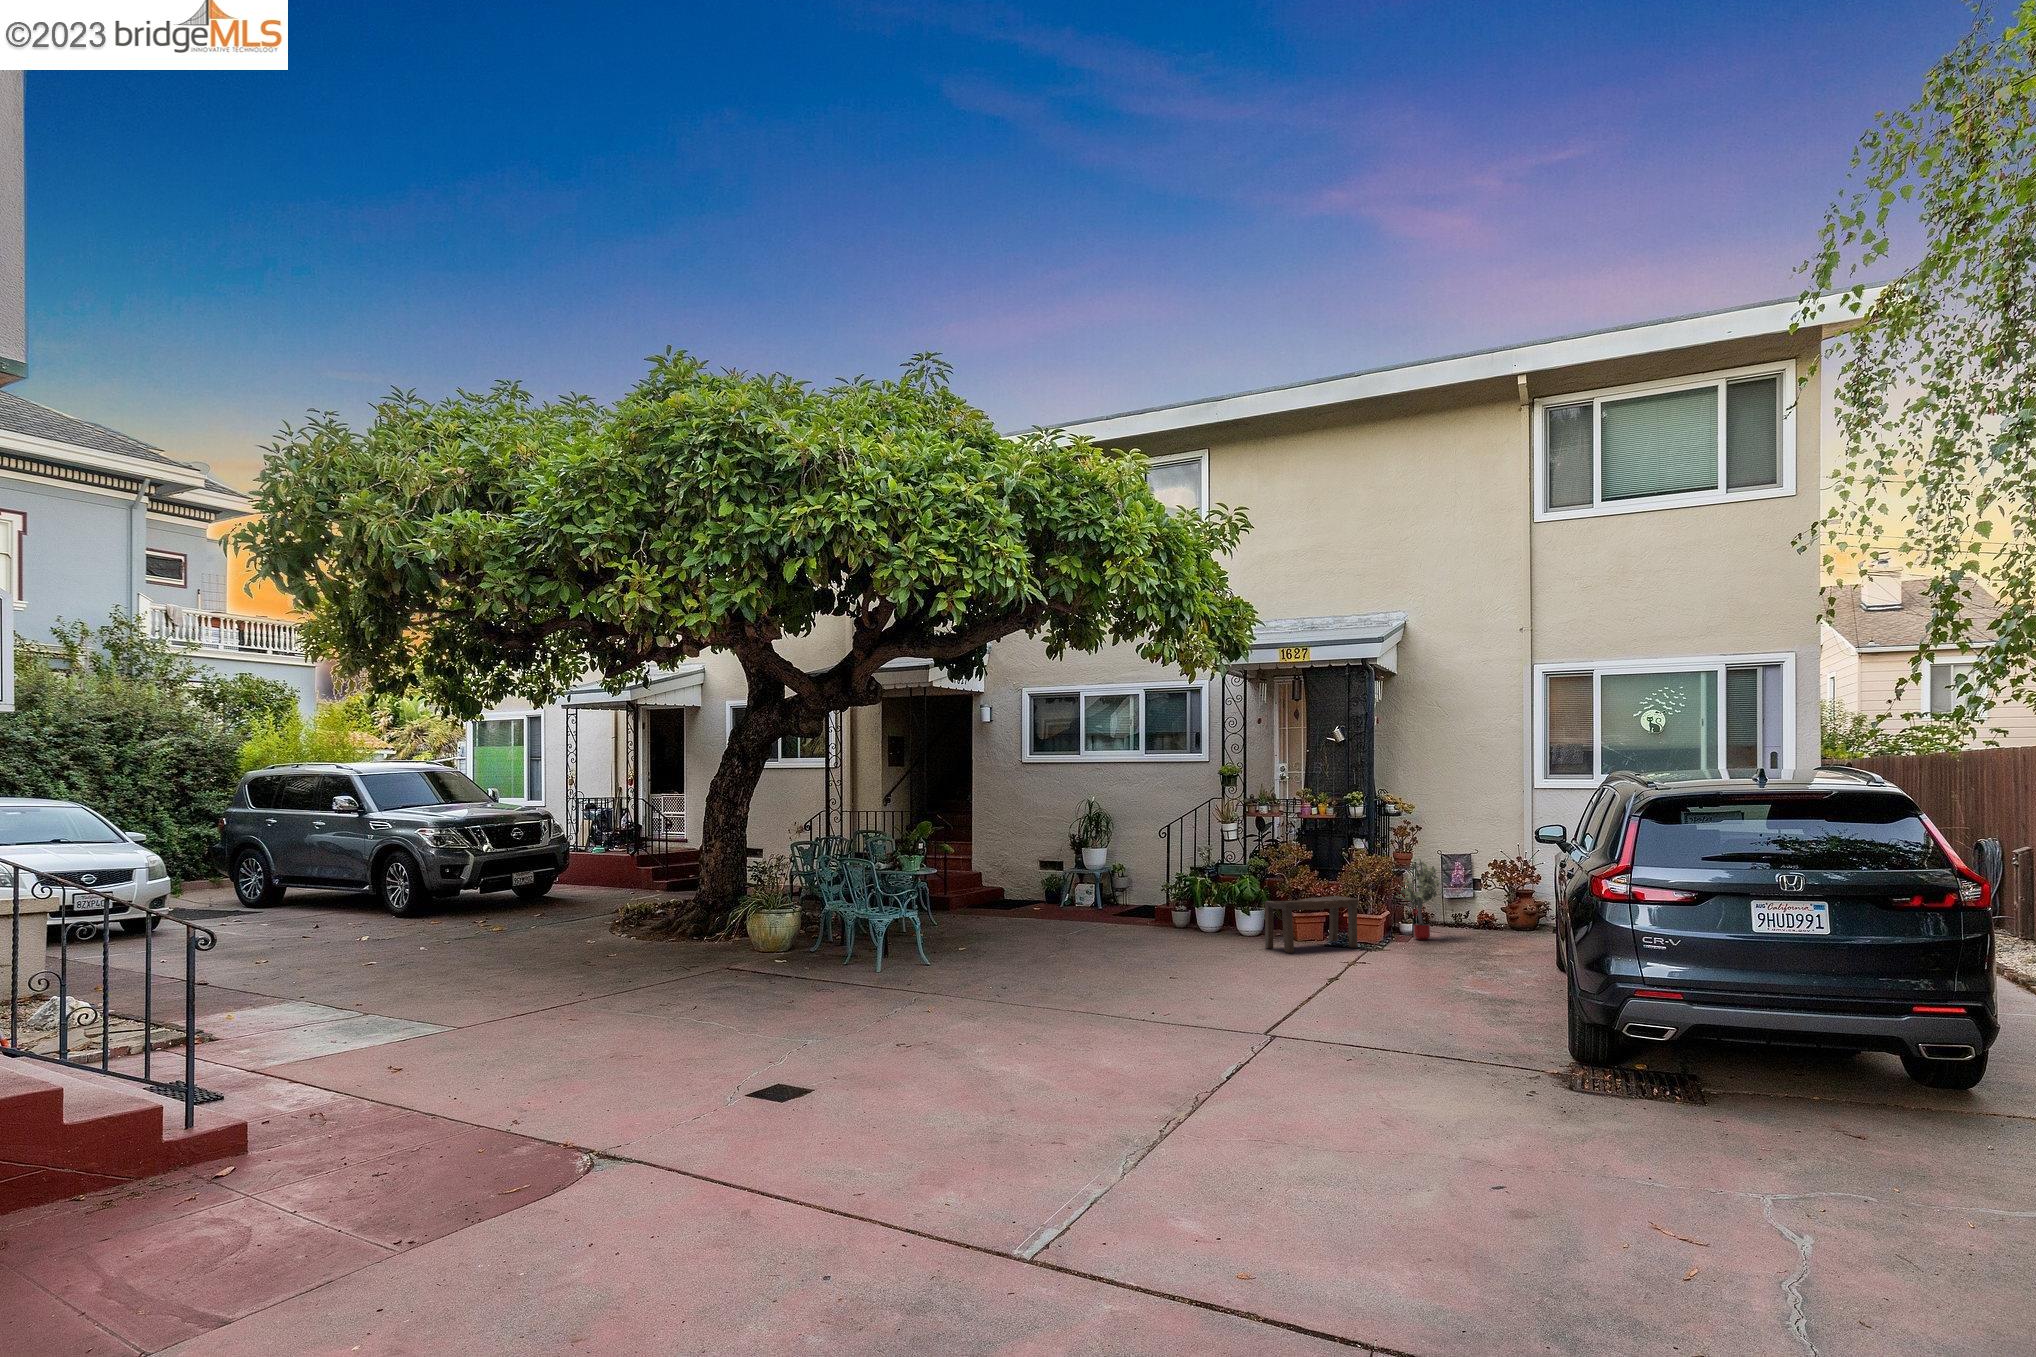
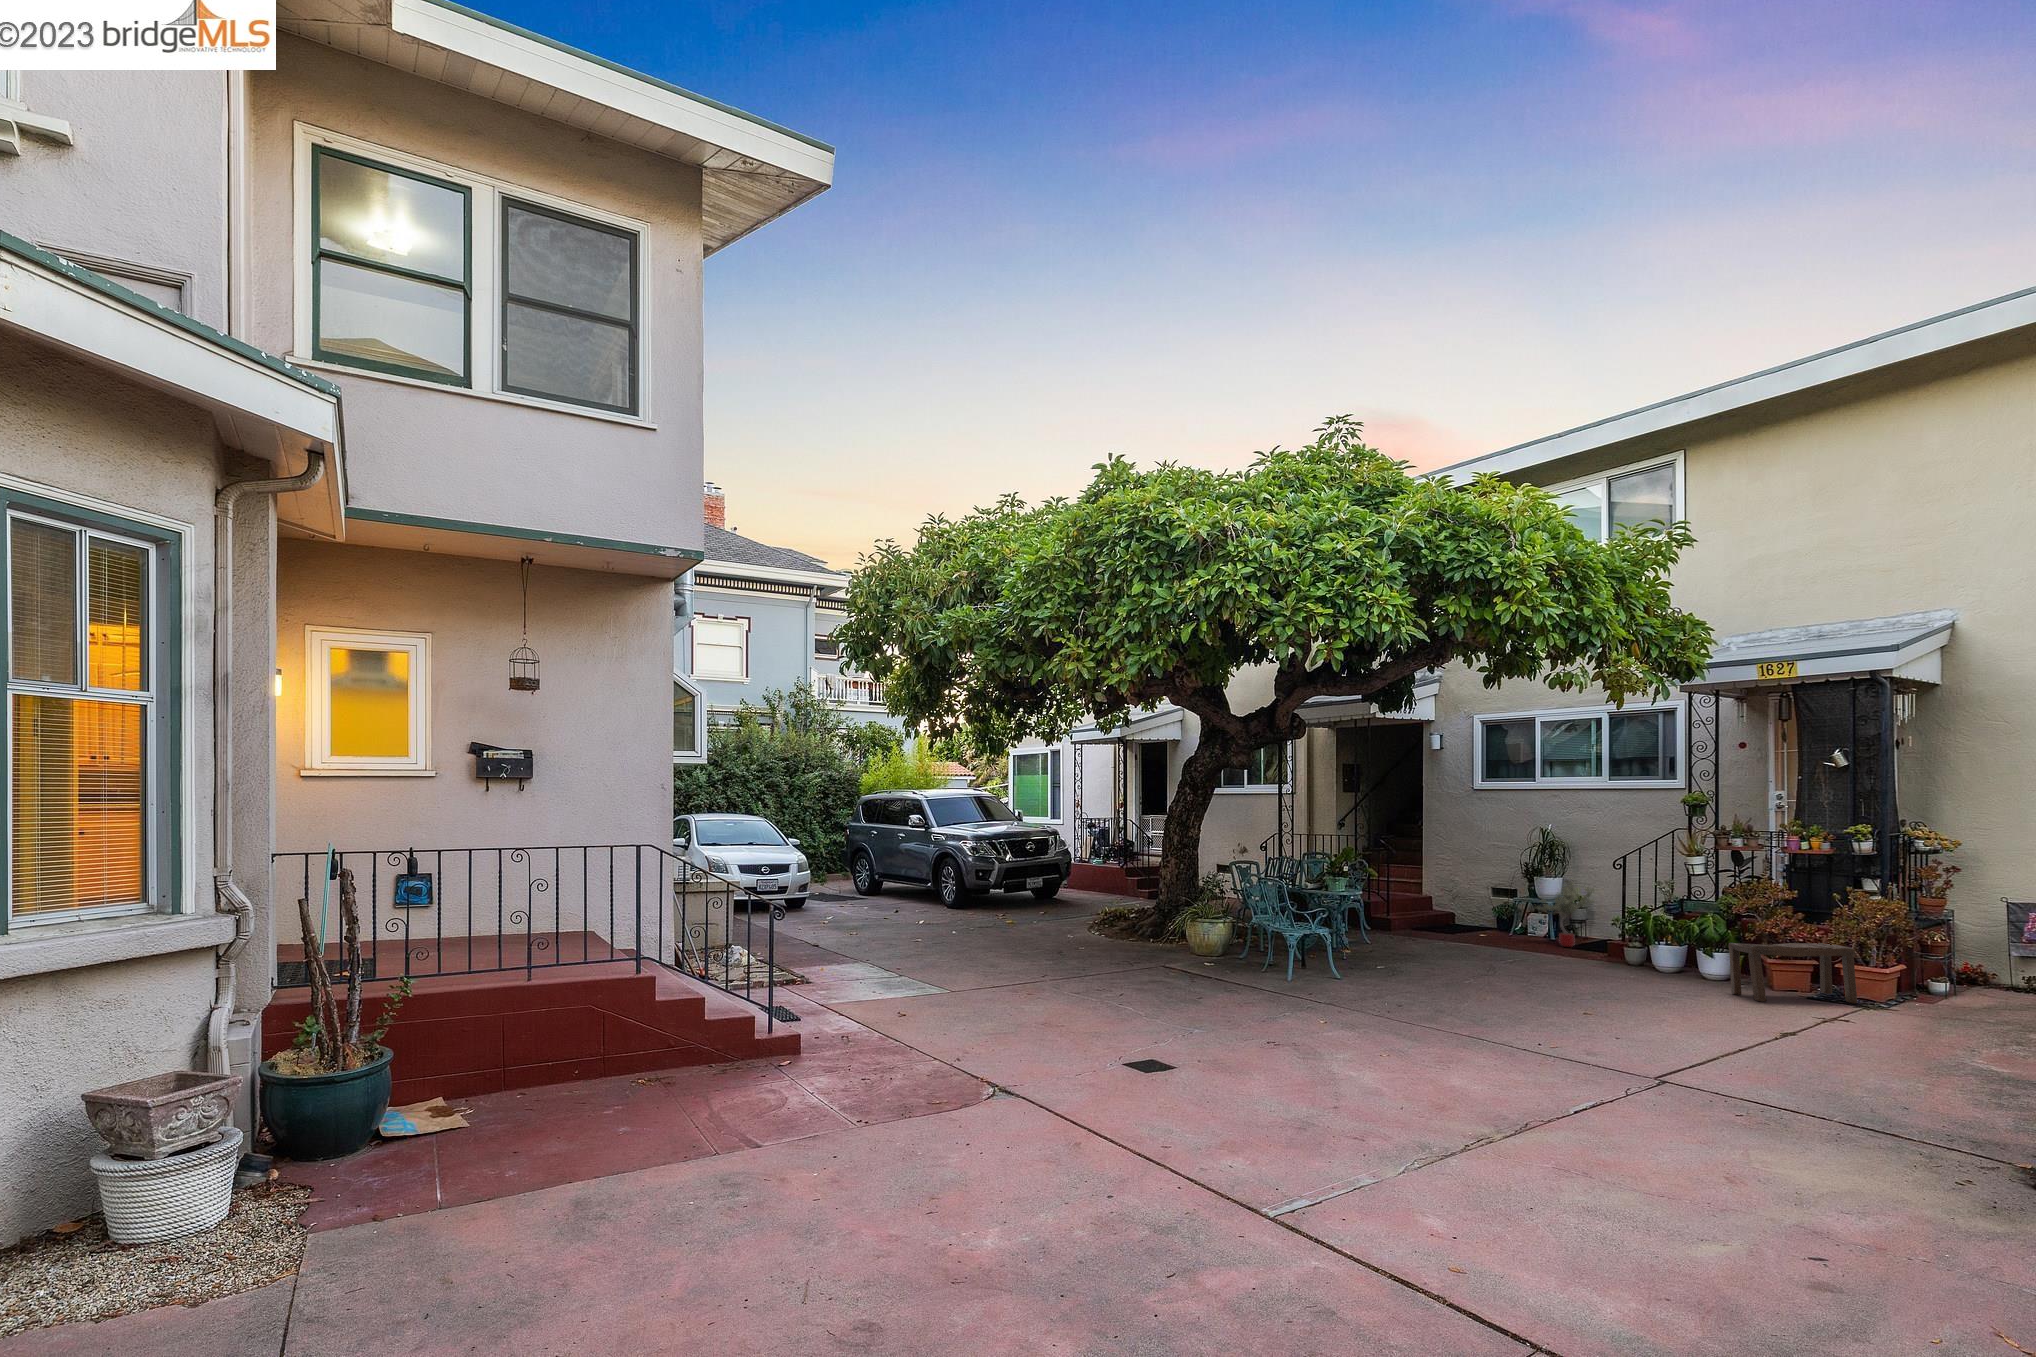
potted tree: present [1396,858,1440,940] -> present [1536,878,1594,947]

